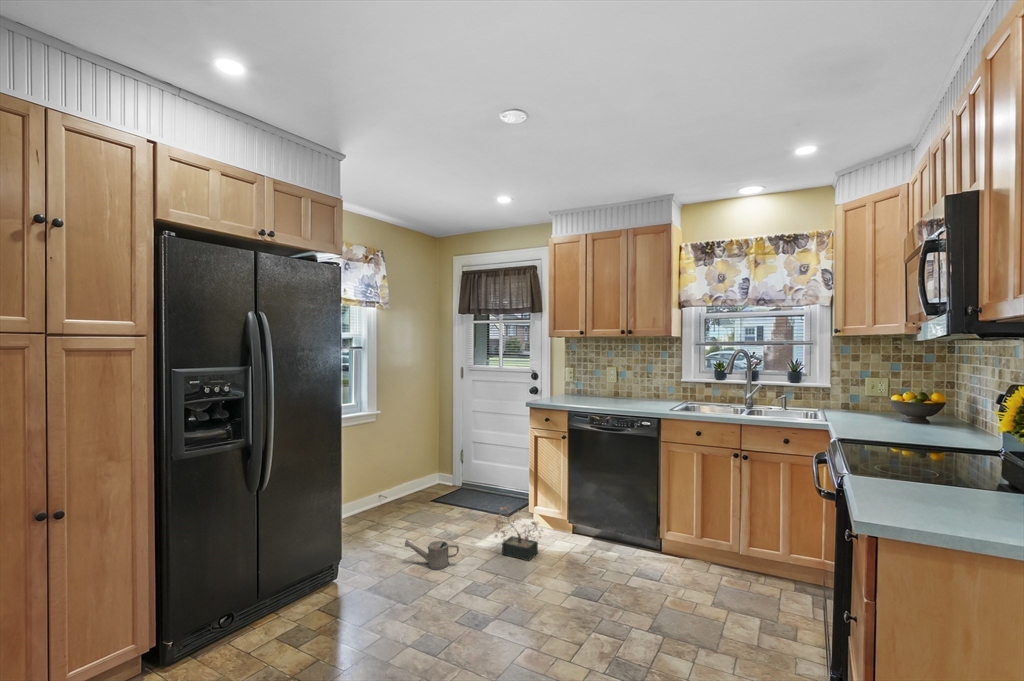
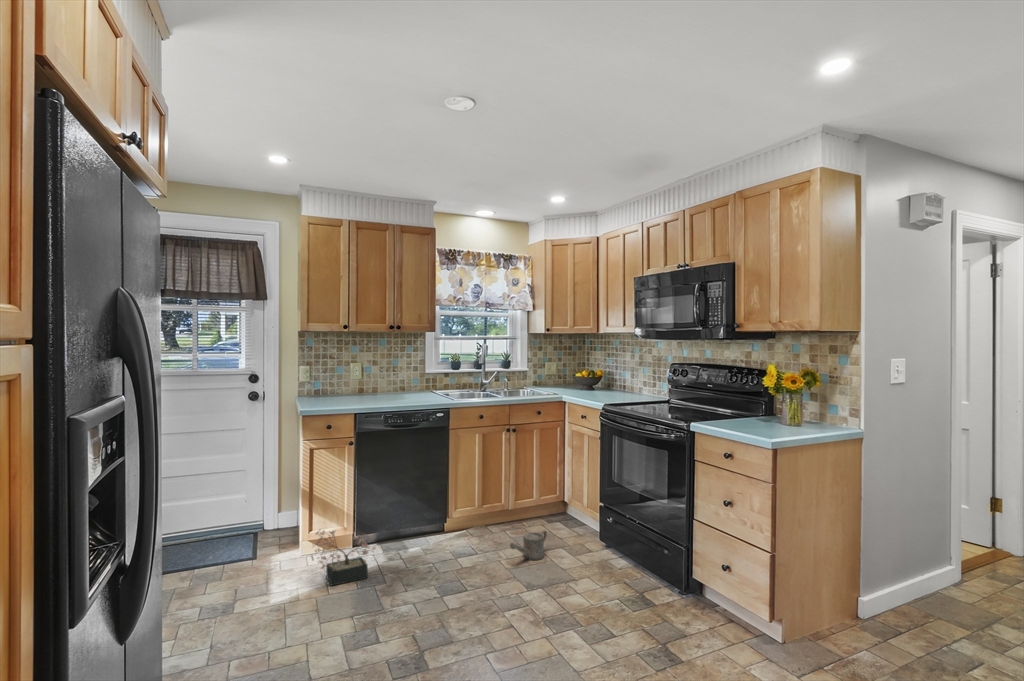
watering can: present [405,540,459,570] -> present [510,531,547,560]

